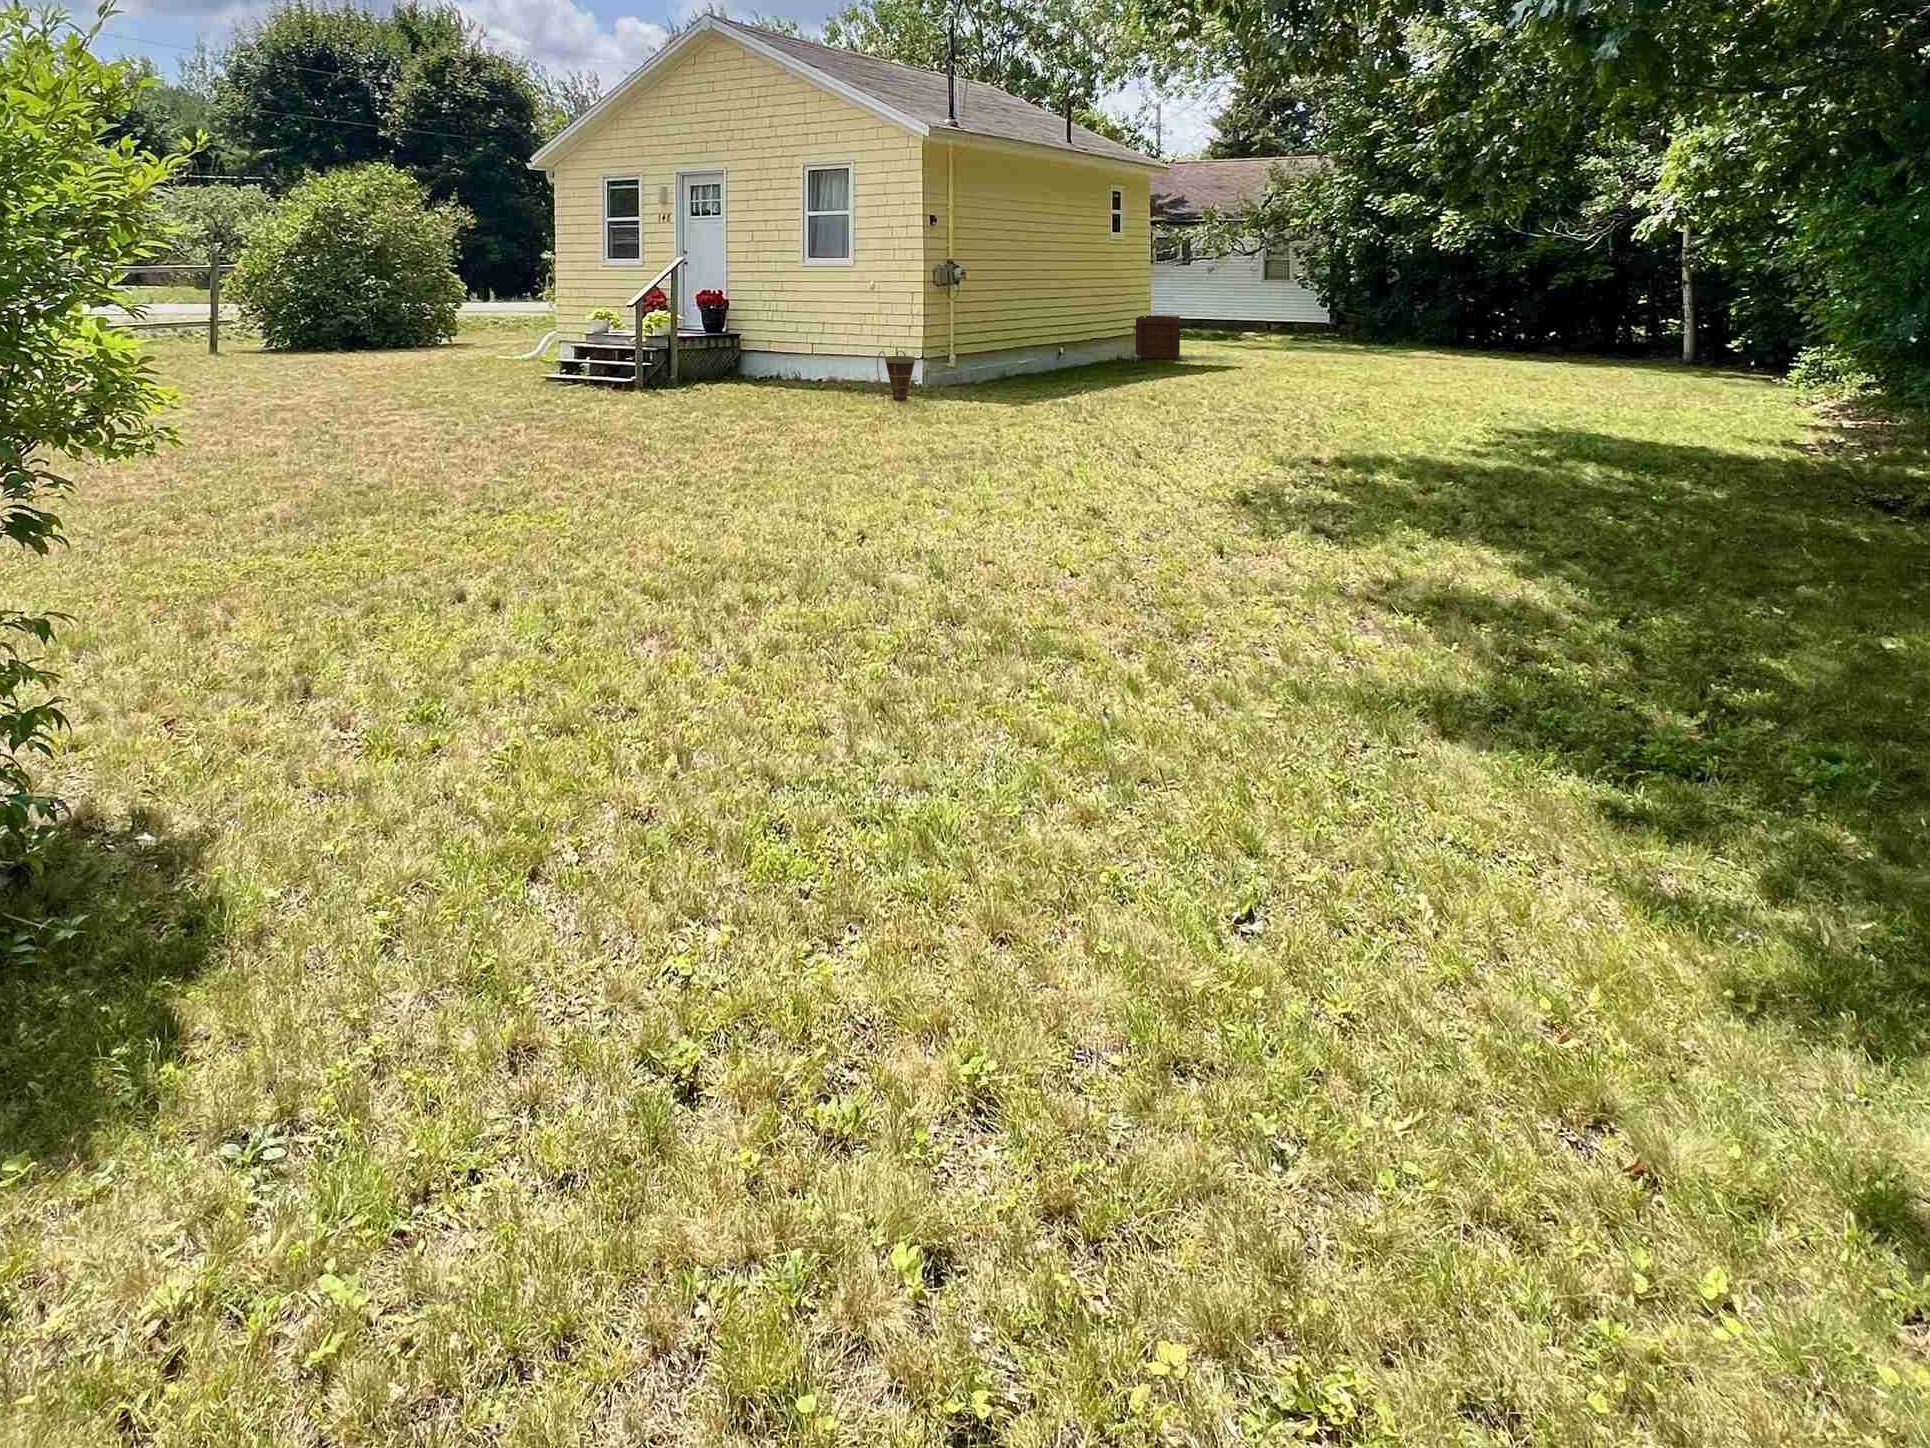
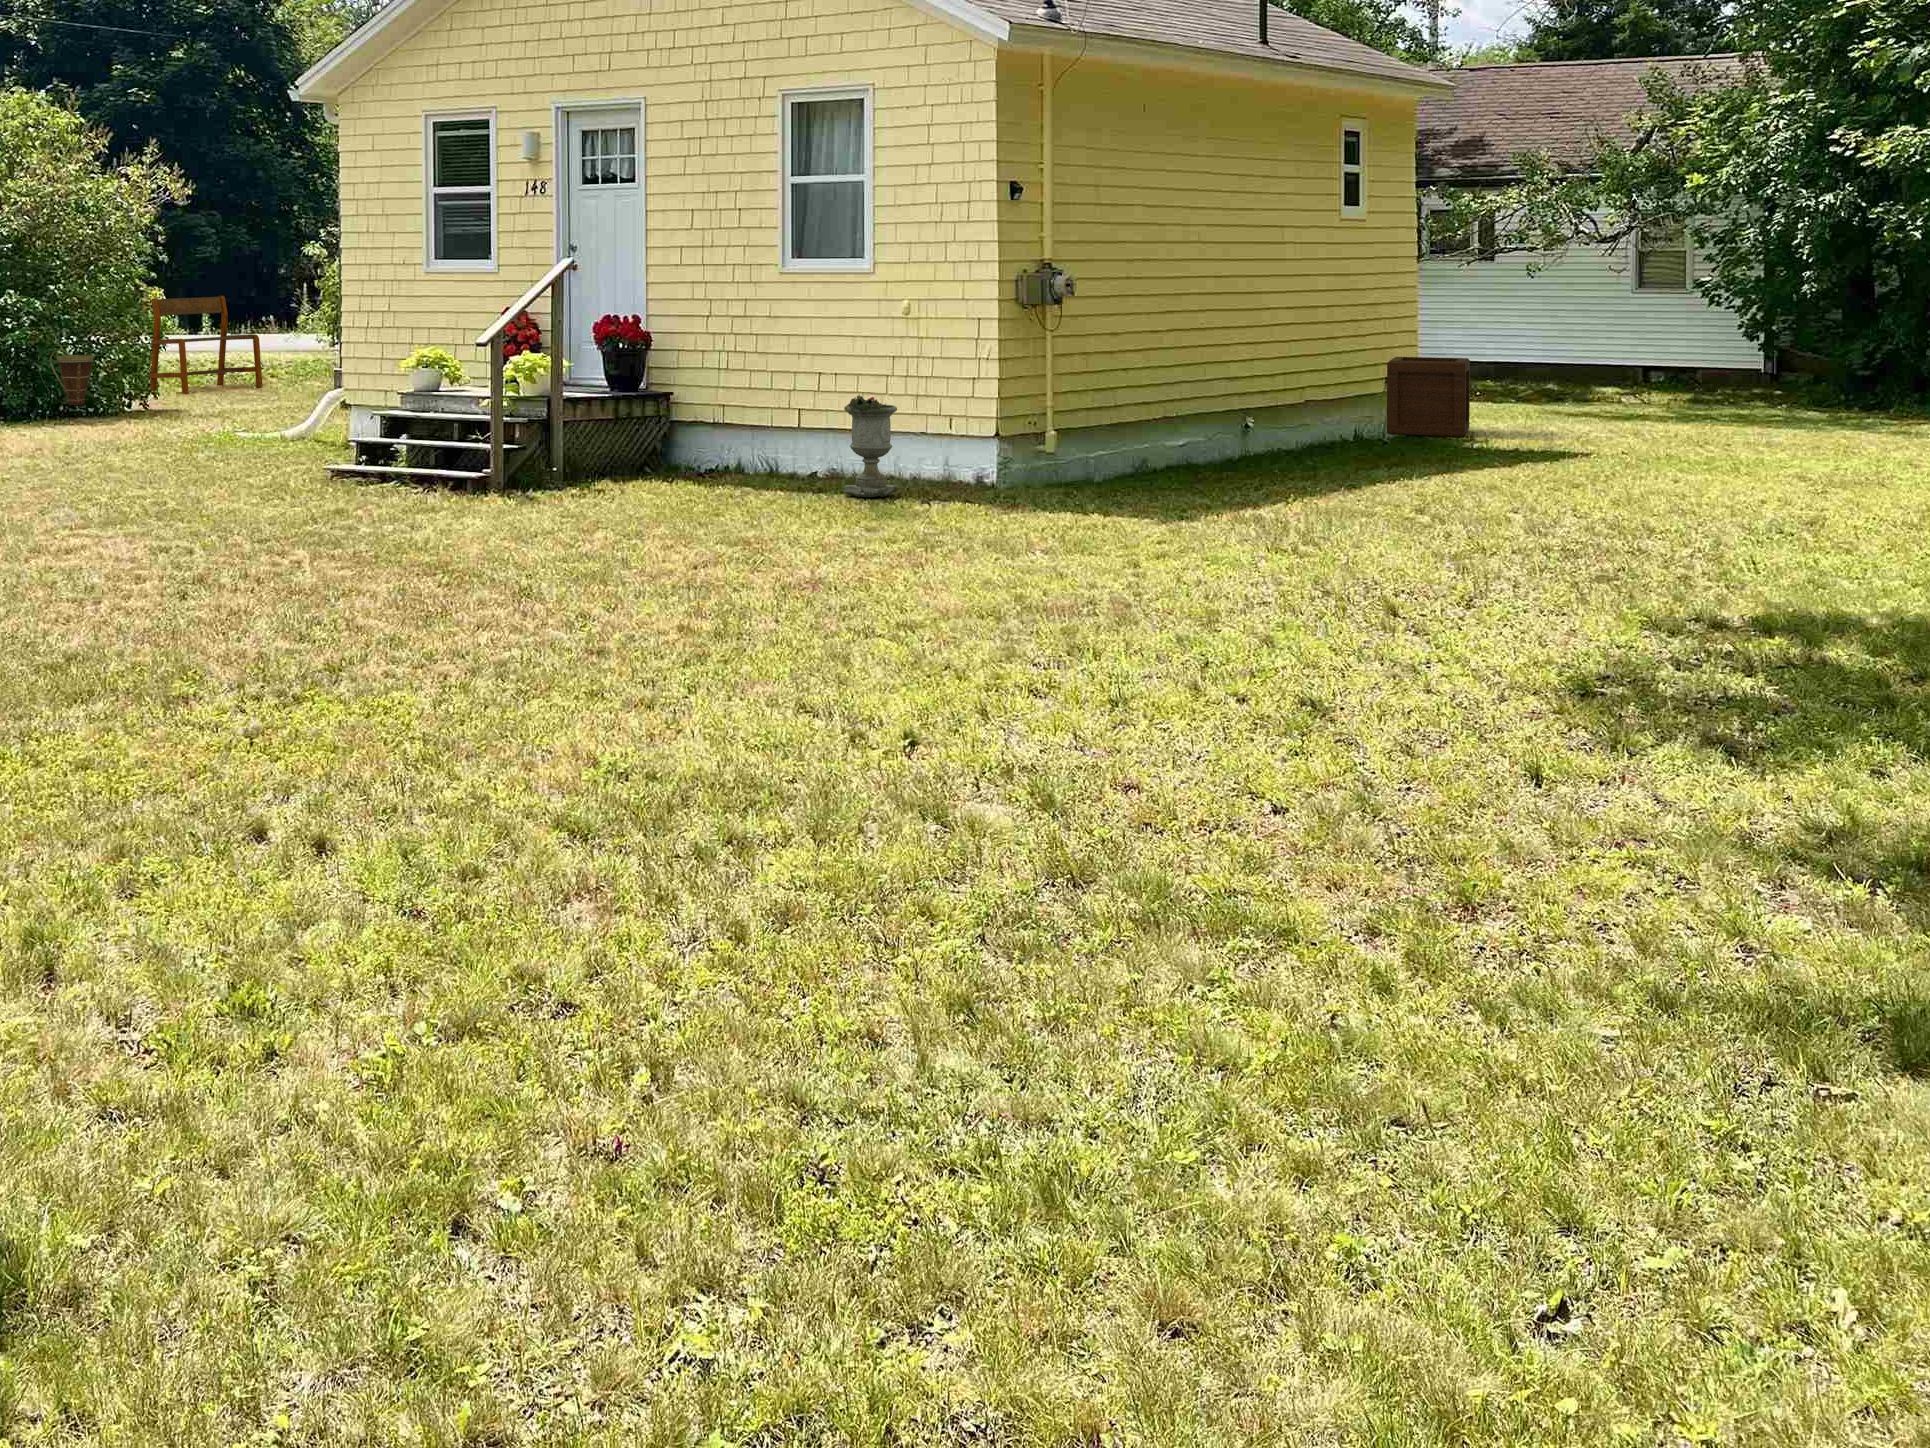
bench: none [442,280,509,336] -> present [149,296,263,394]
planter: none [834,335,865,394] -> present [843,395,898,497]
basket: present [877,351,915,400] -> present [50,350,94,405]

